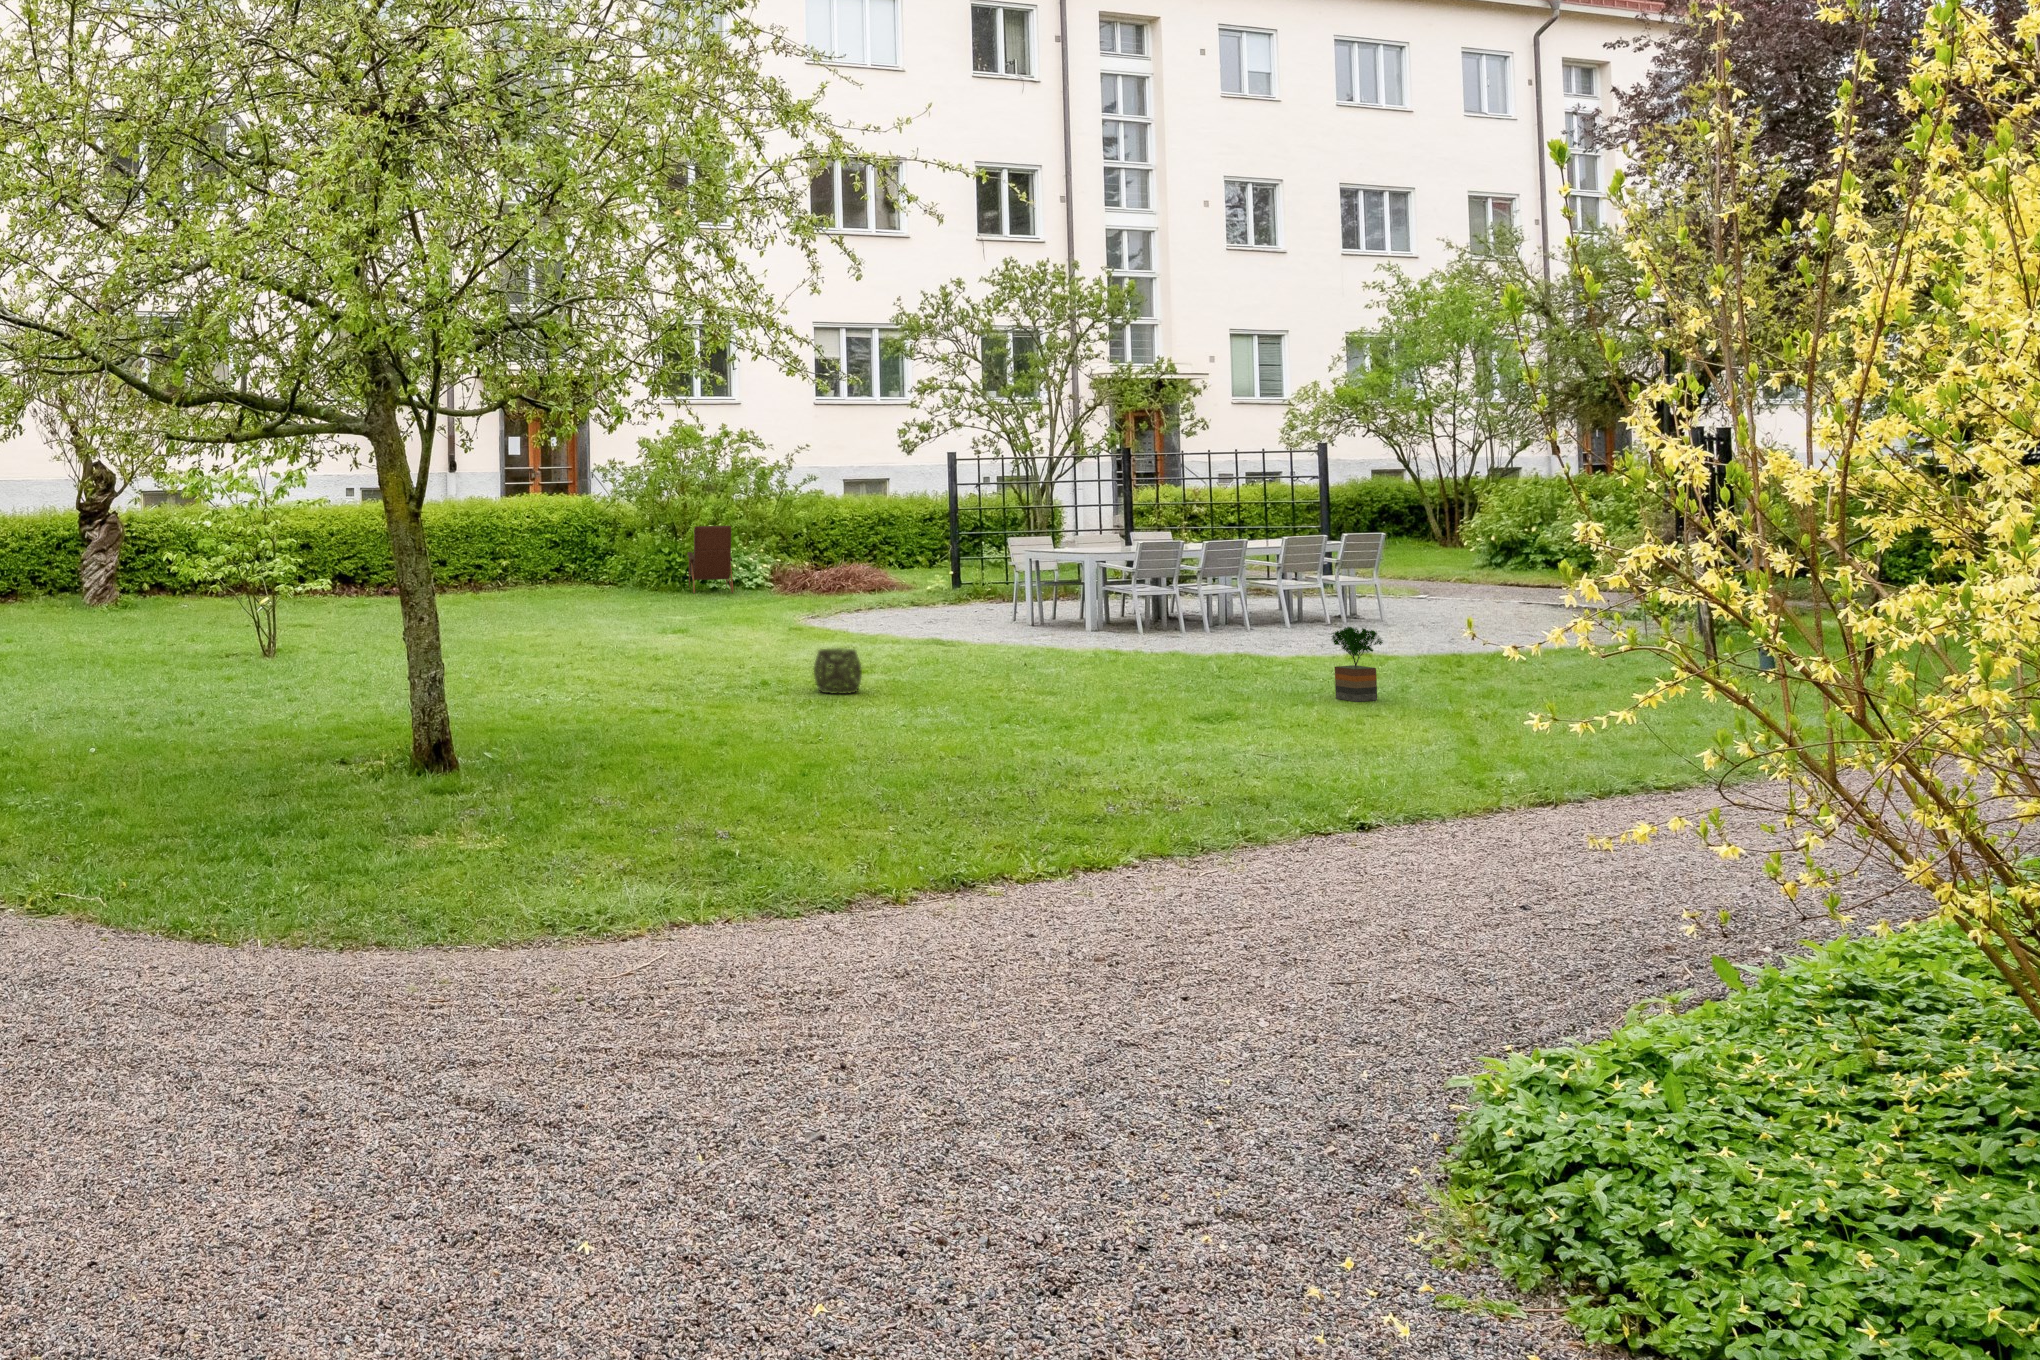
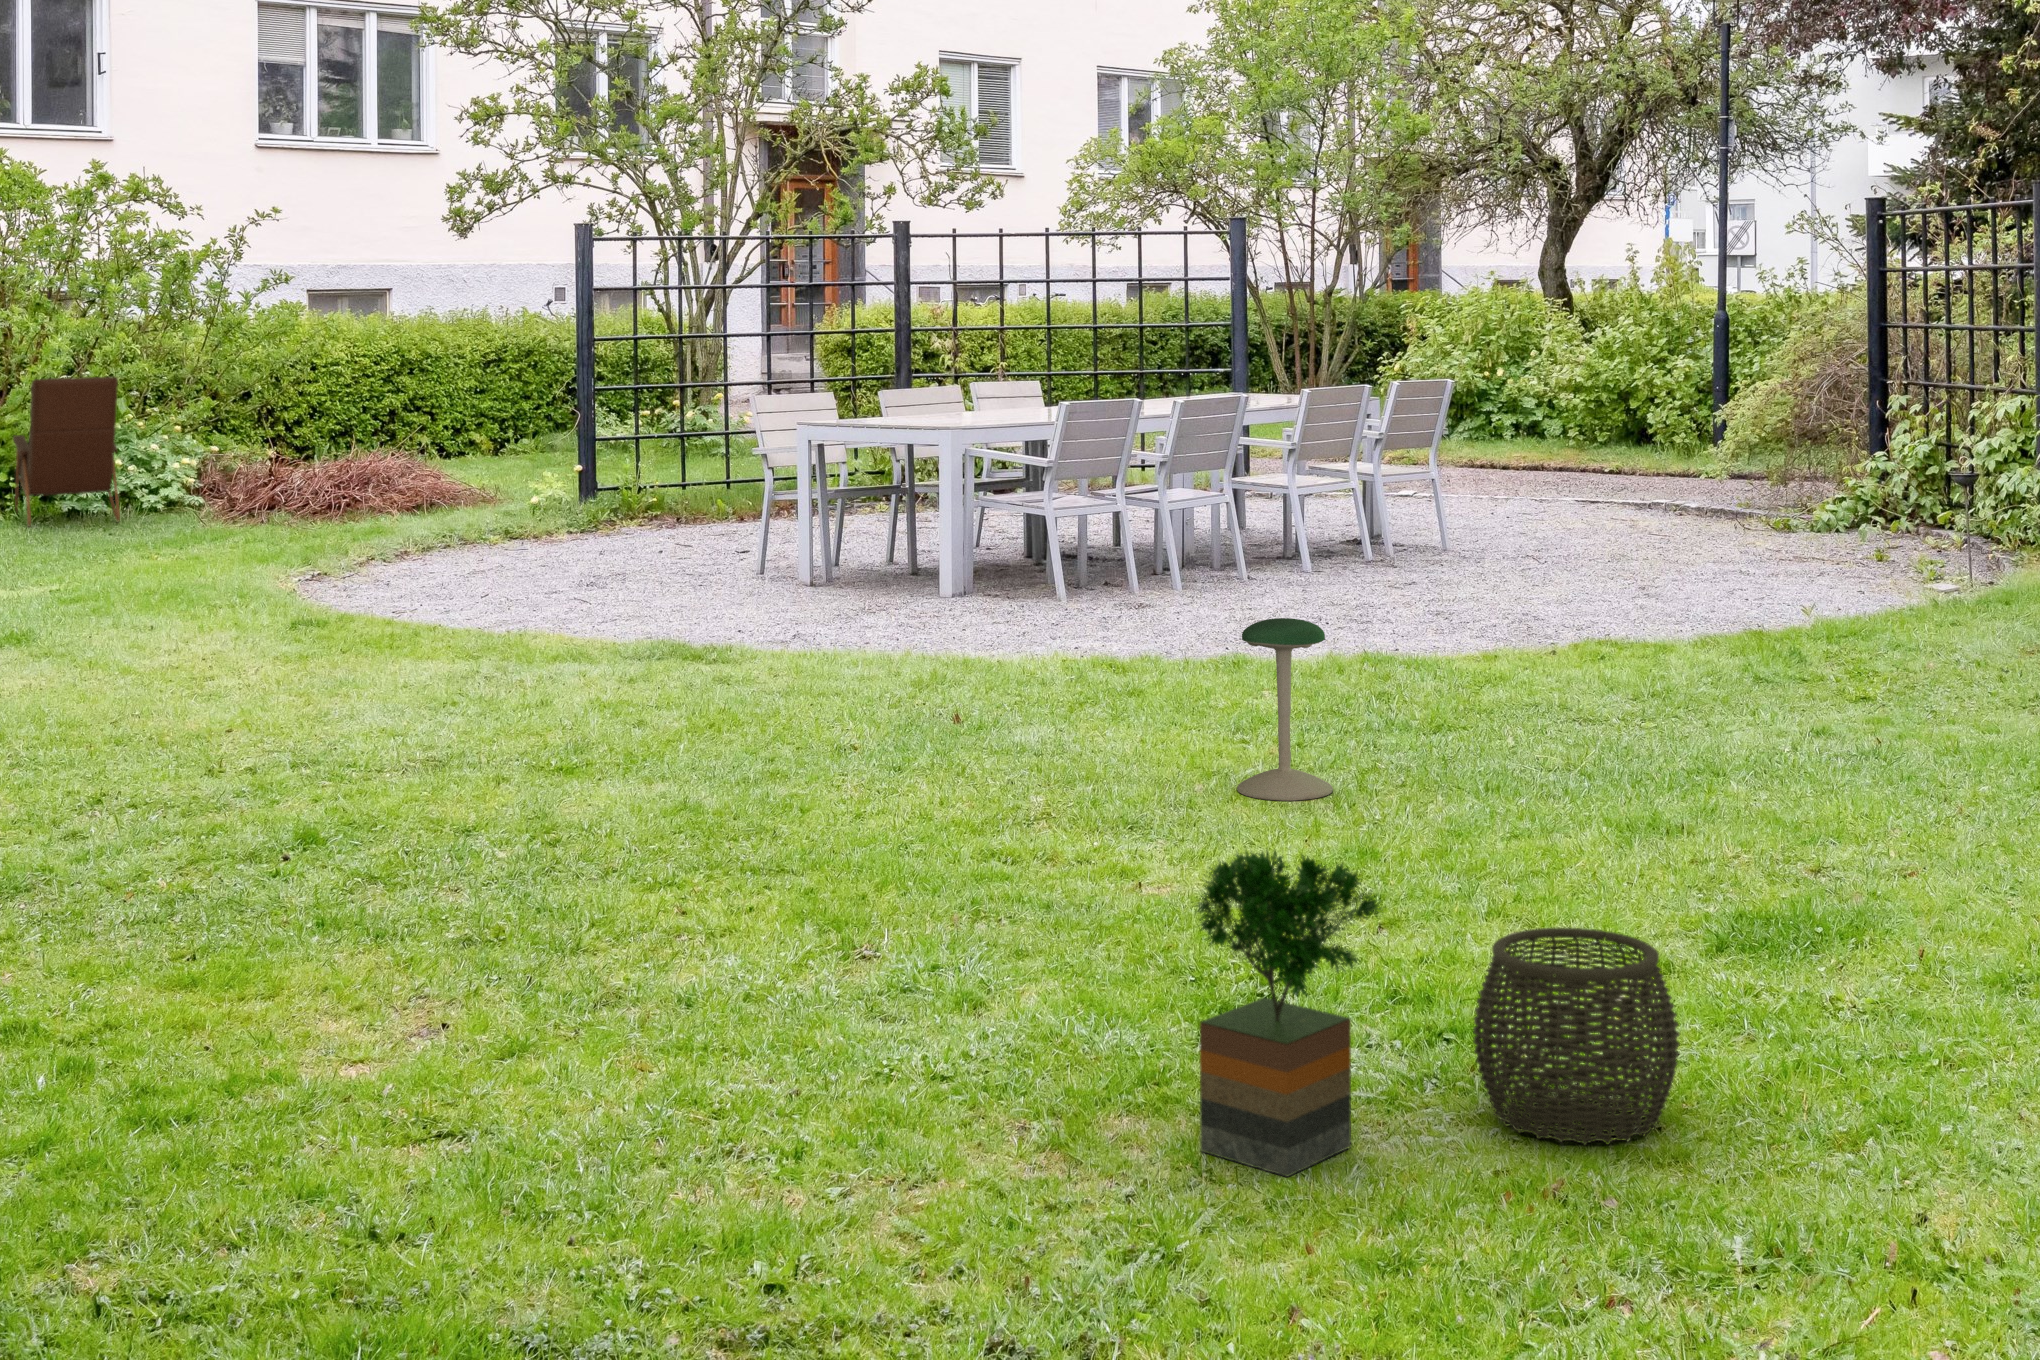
stool: none [1117,623,1157,692] -> present [1237,618,1333,801]
potted tree: present [1332,627,1383,702] -> present [1198,850,1381,1177]
woven basket: present [814,648,862,694] -> present [1473,928,1680,1145]

